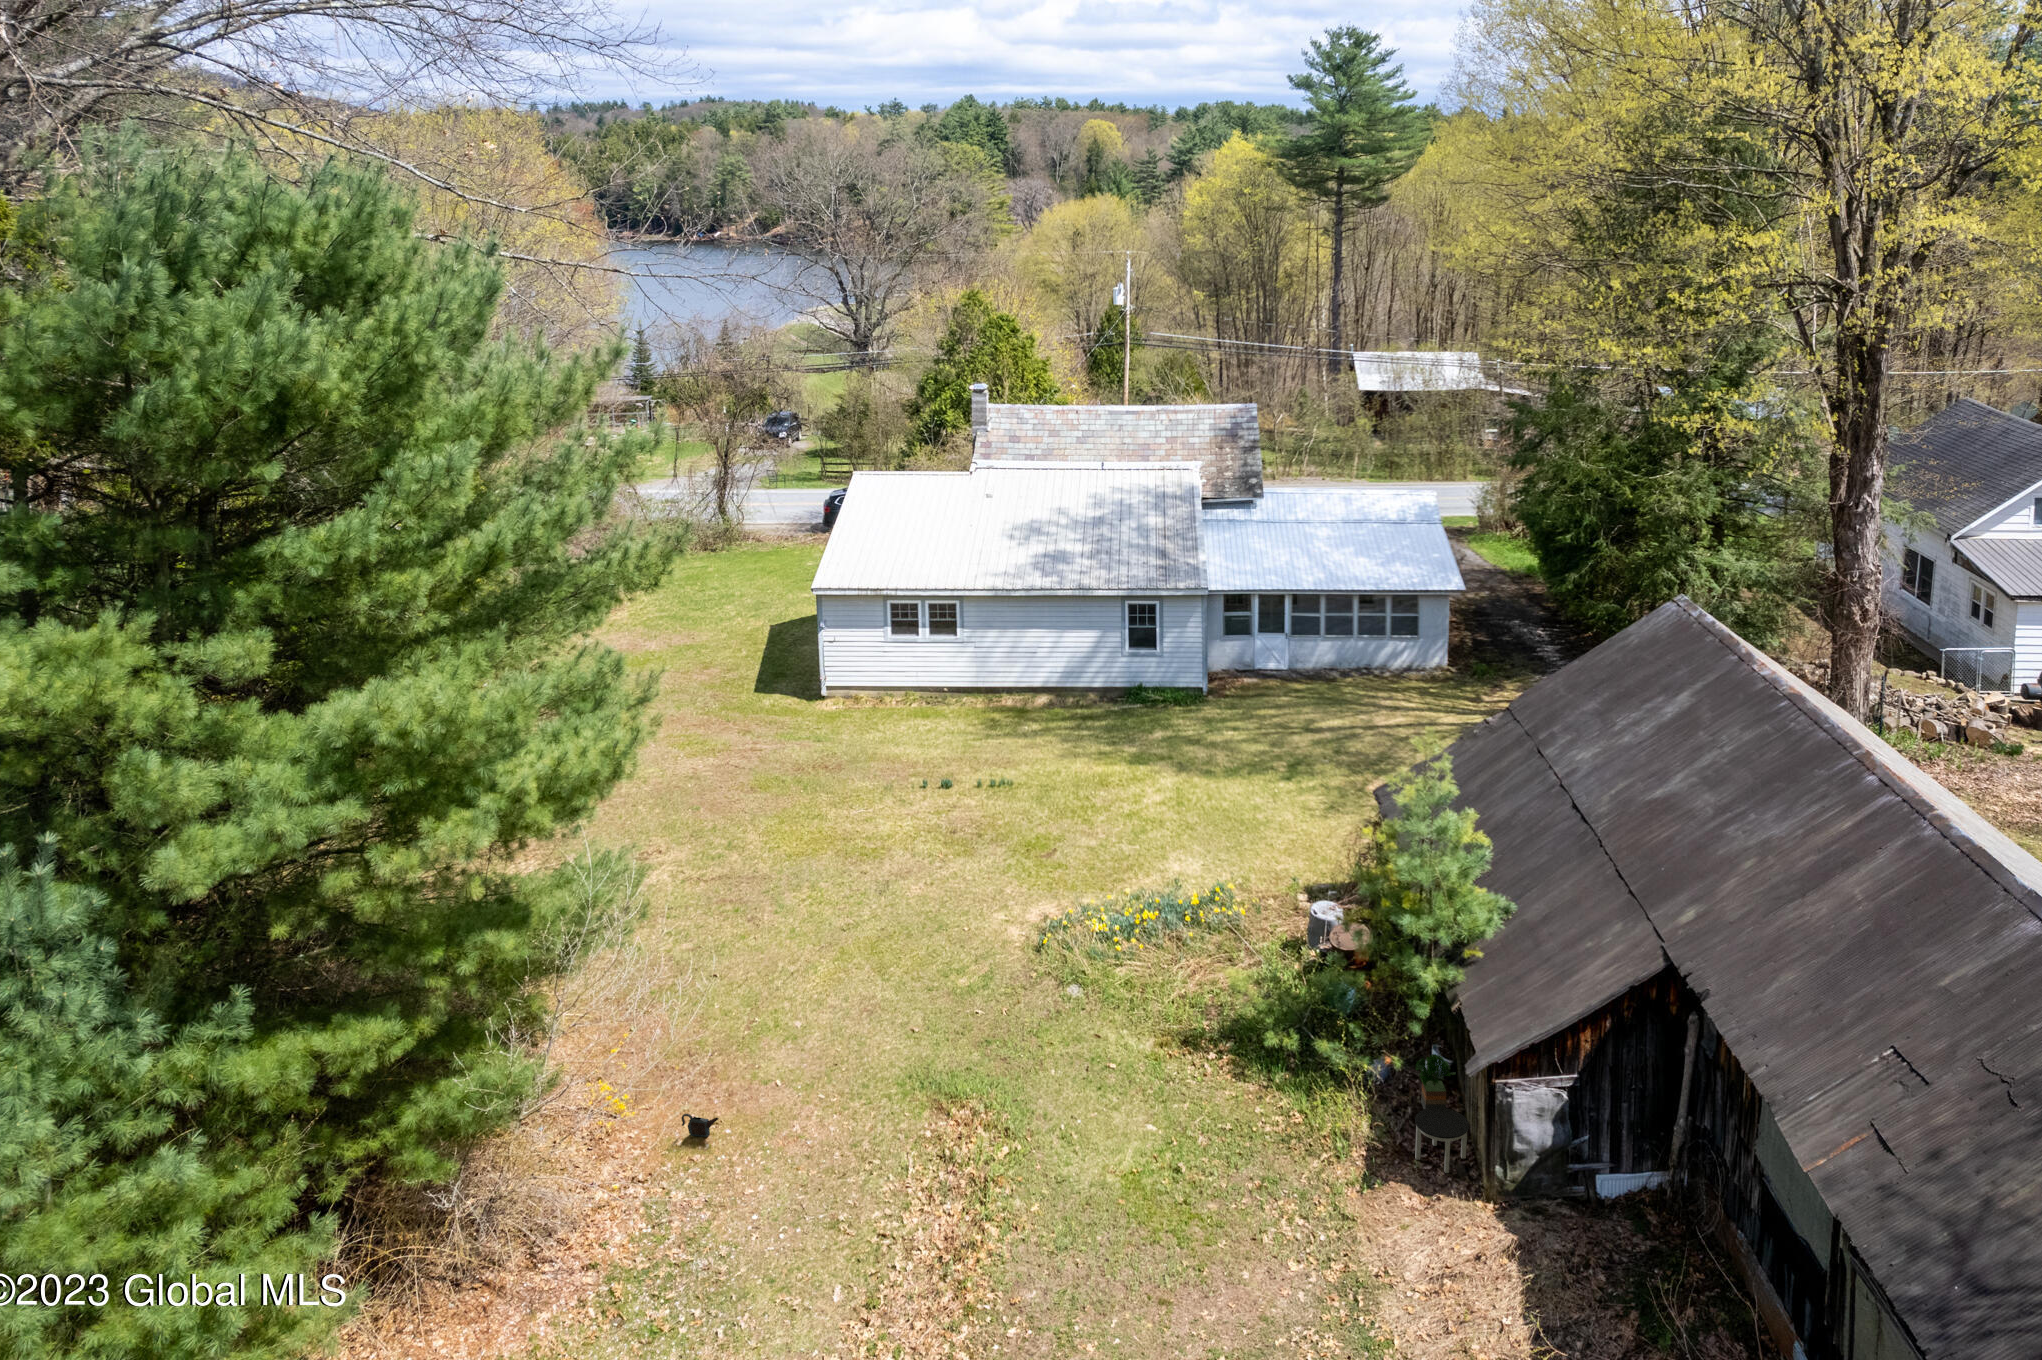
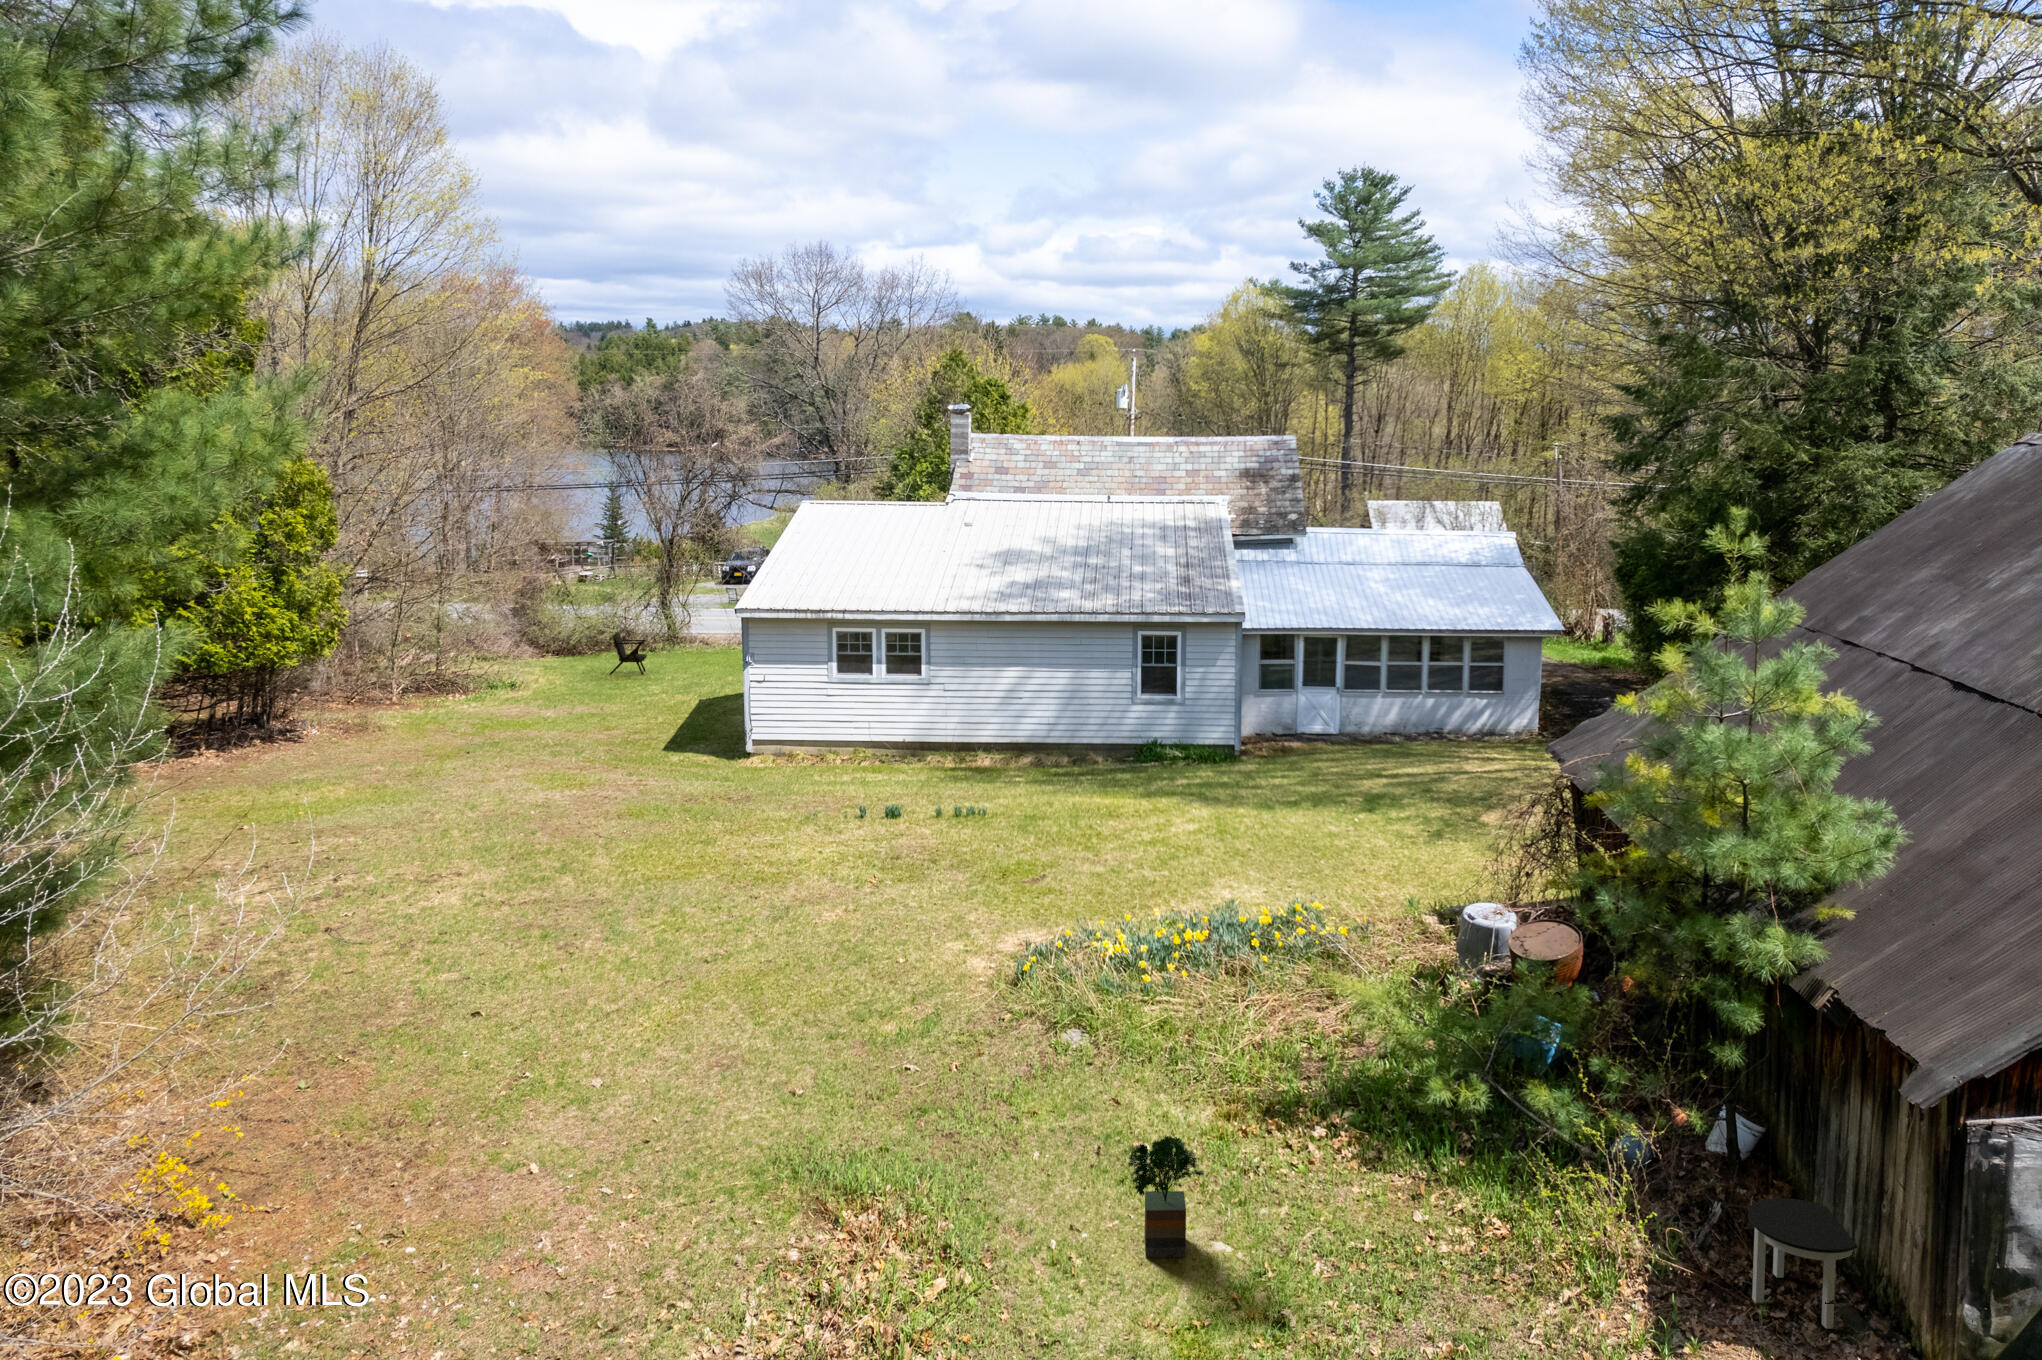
lounge chair: none [684,556,713,595] -> present [609,632,647,675]
potted tree: present [1415,1054,1455,1109] -> present [1128,1135,1204,1257]
watering can: present [682,1114,719,1137] -> none [305,1211,378,1260]

